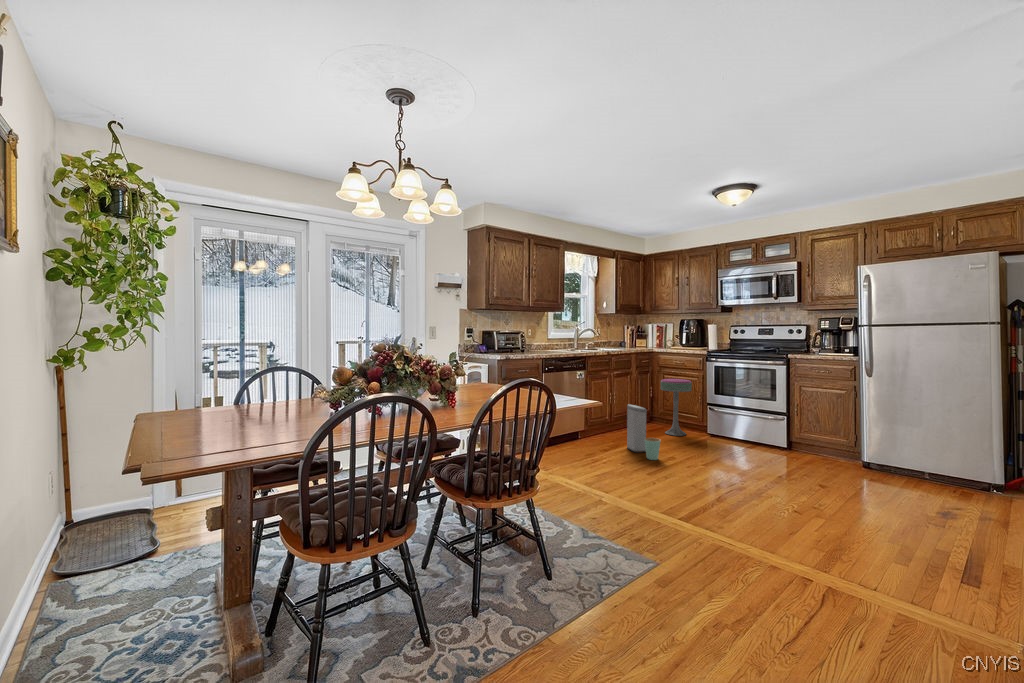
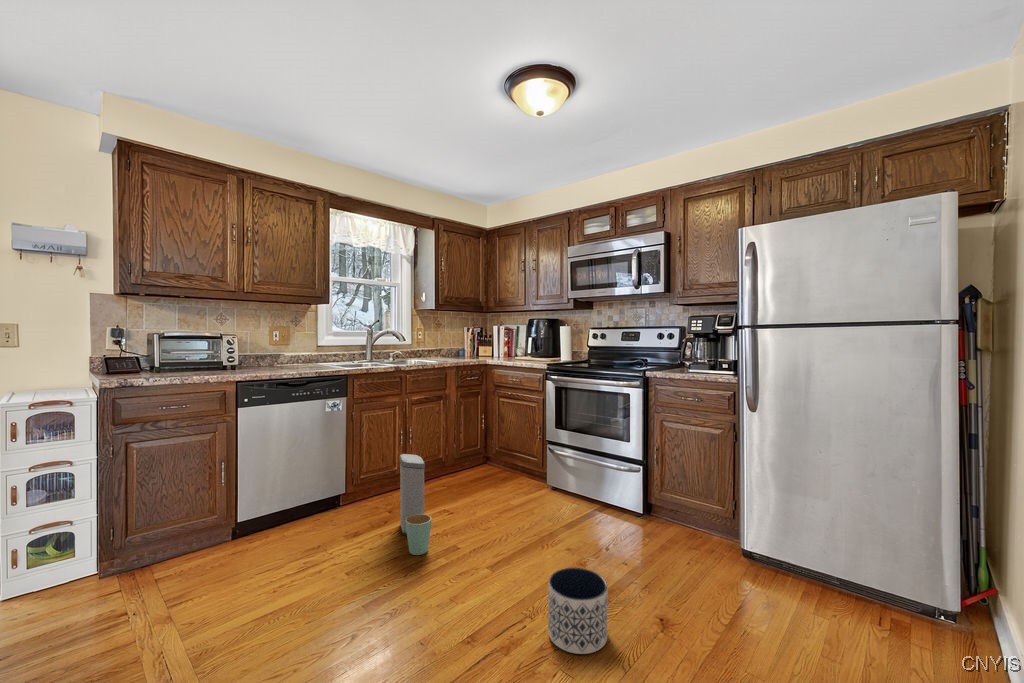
bar stool: present [661,379,692,436] -> none [483,404,526,490]
planter: none [759,456,795,494] -> present [548,568,608,654]

